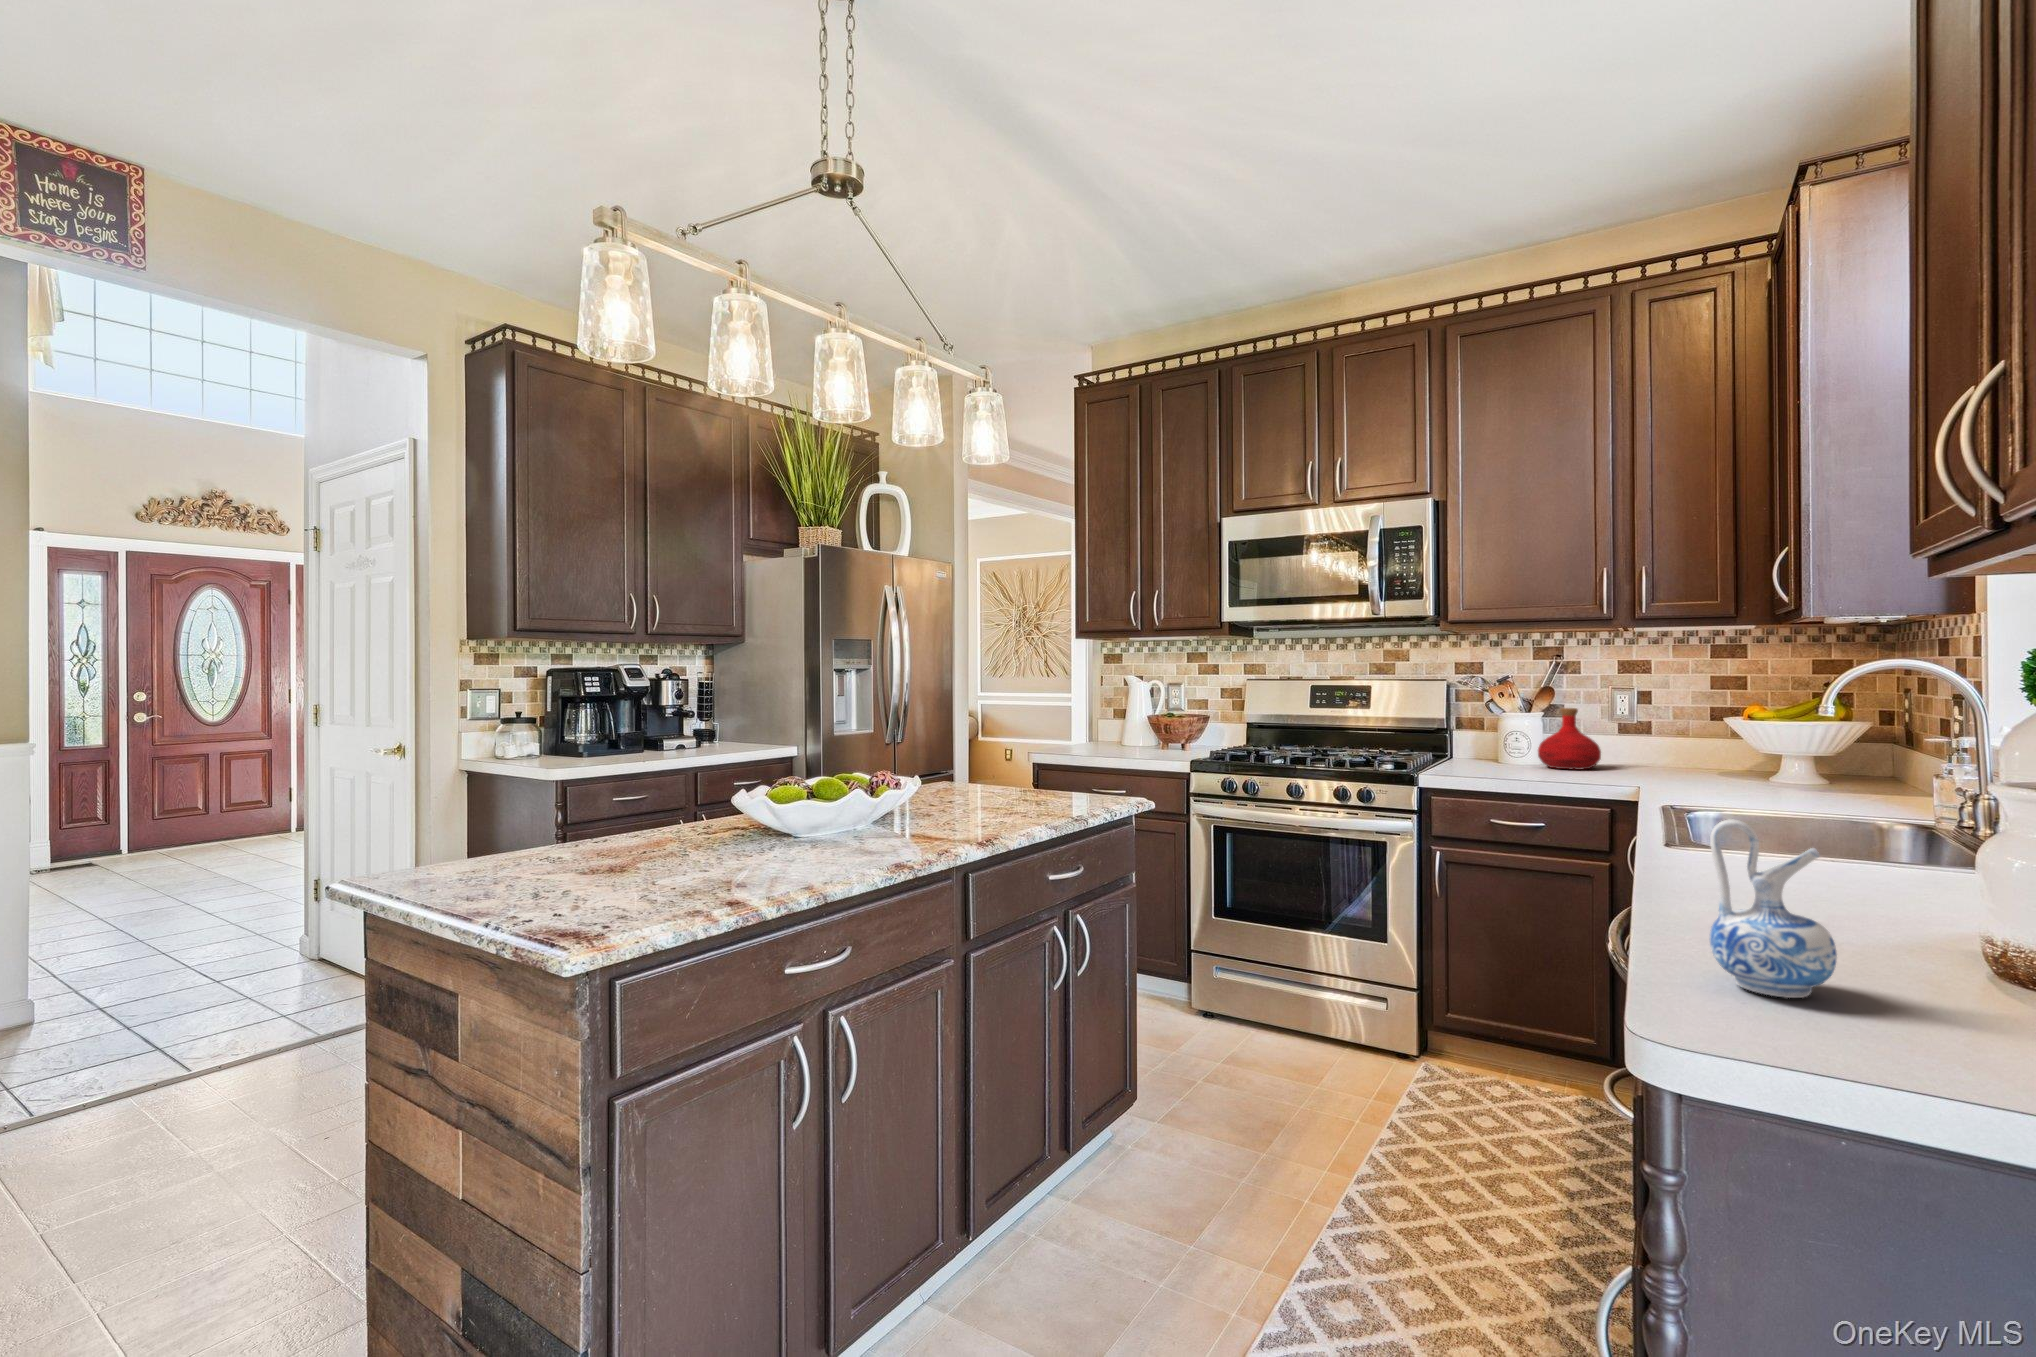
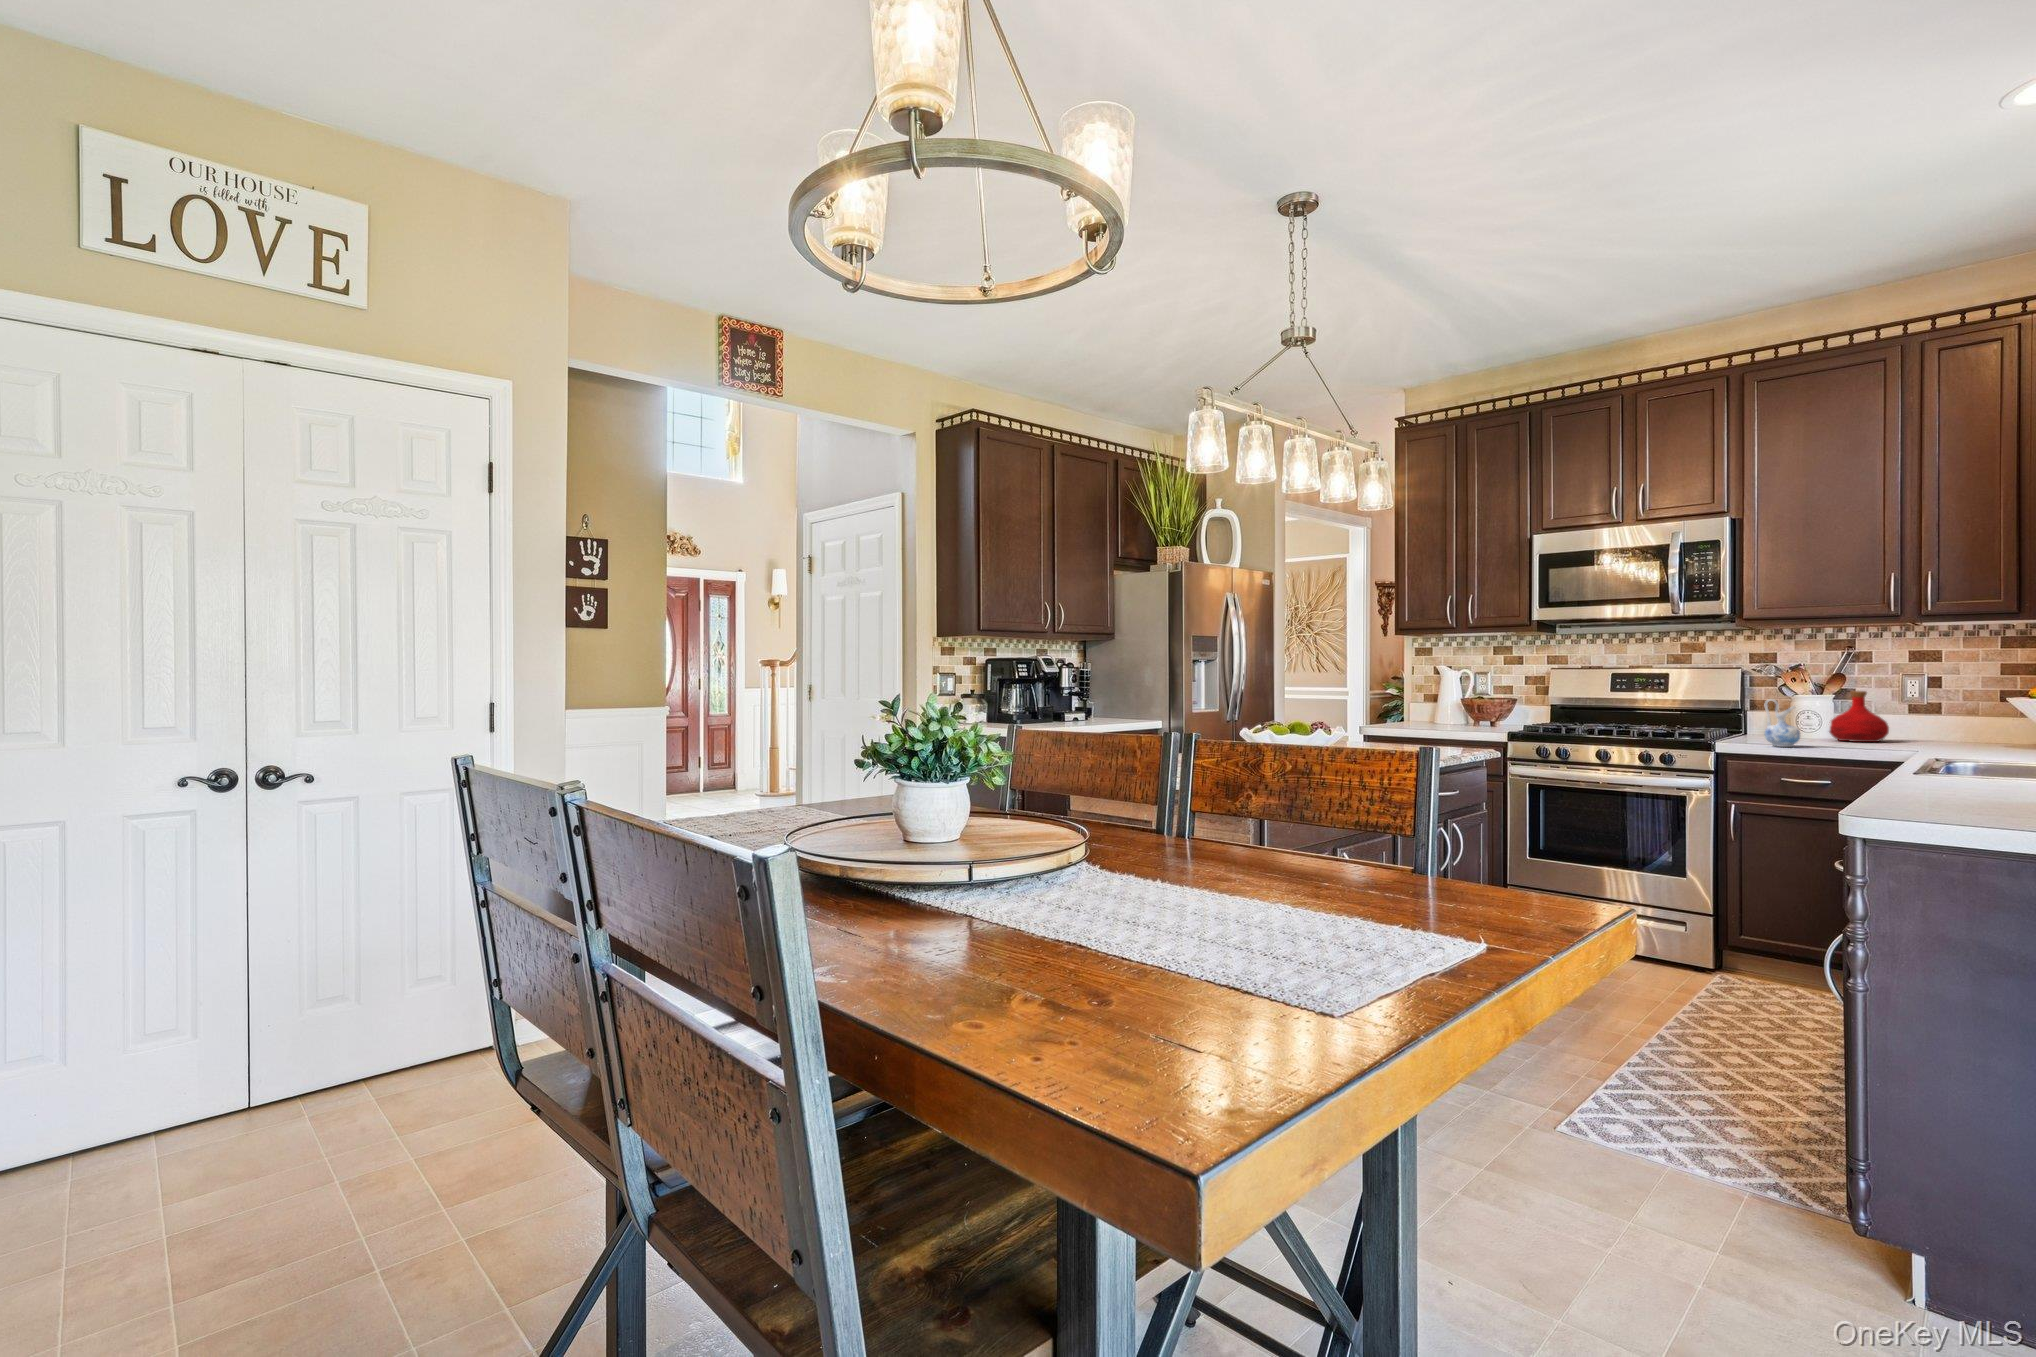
ceramic pitcher: present [1710,819,1837,998] -> present [1765,699,1800,747]

